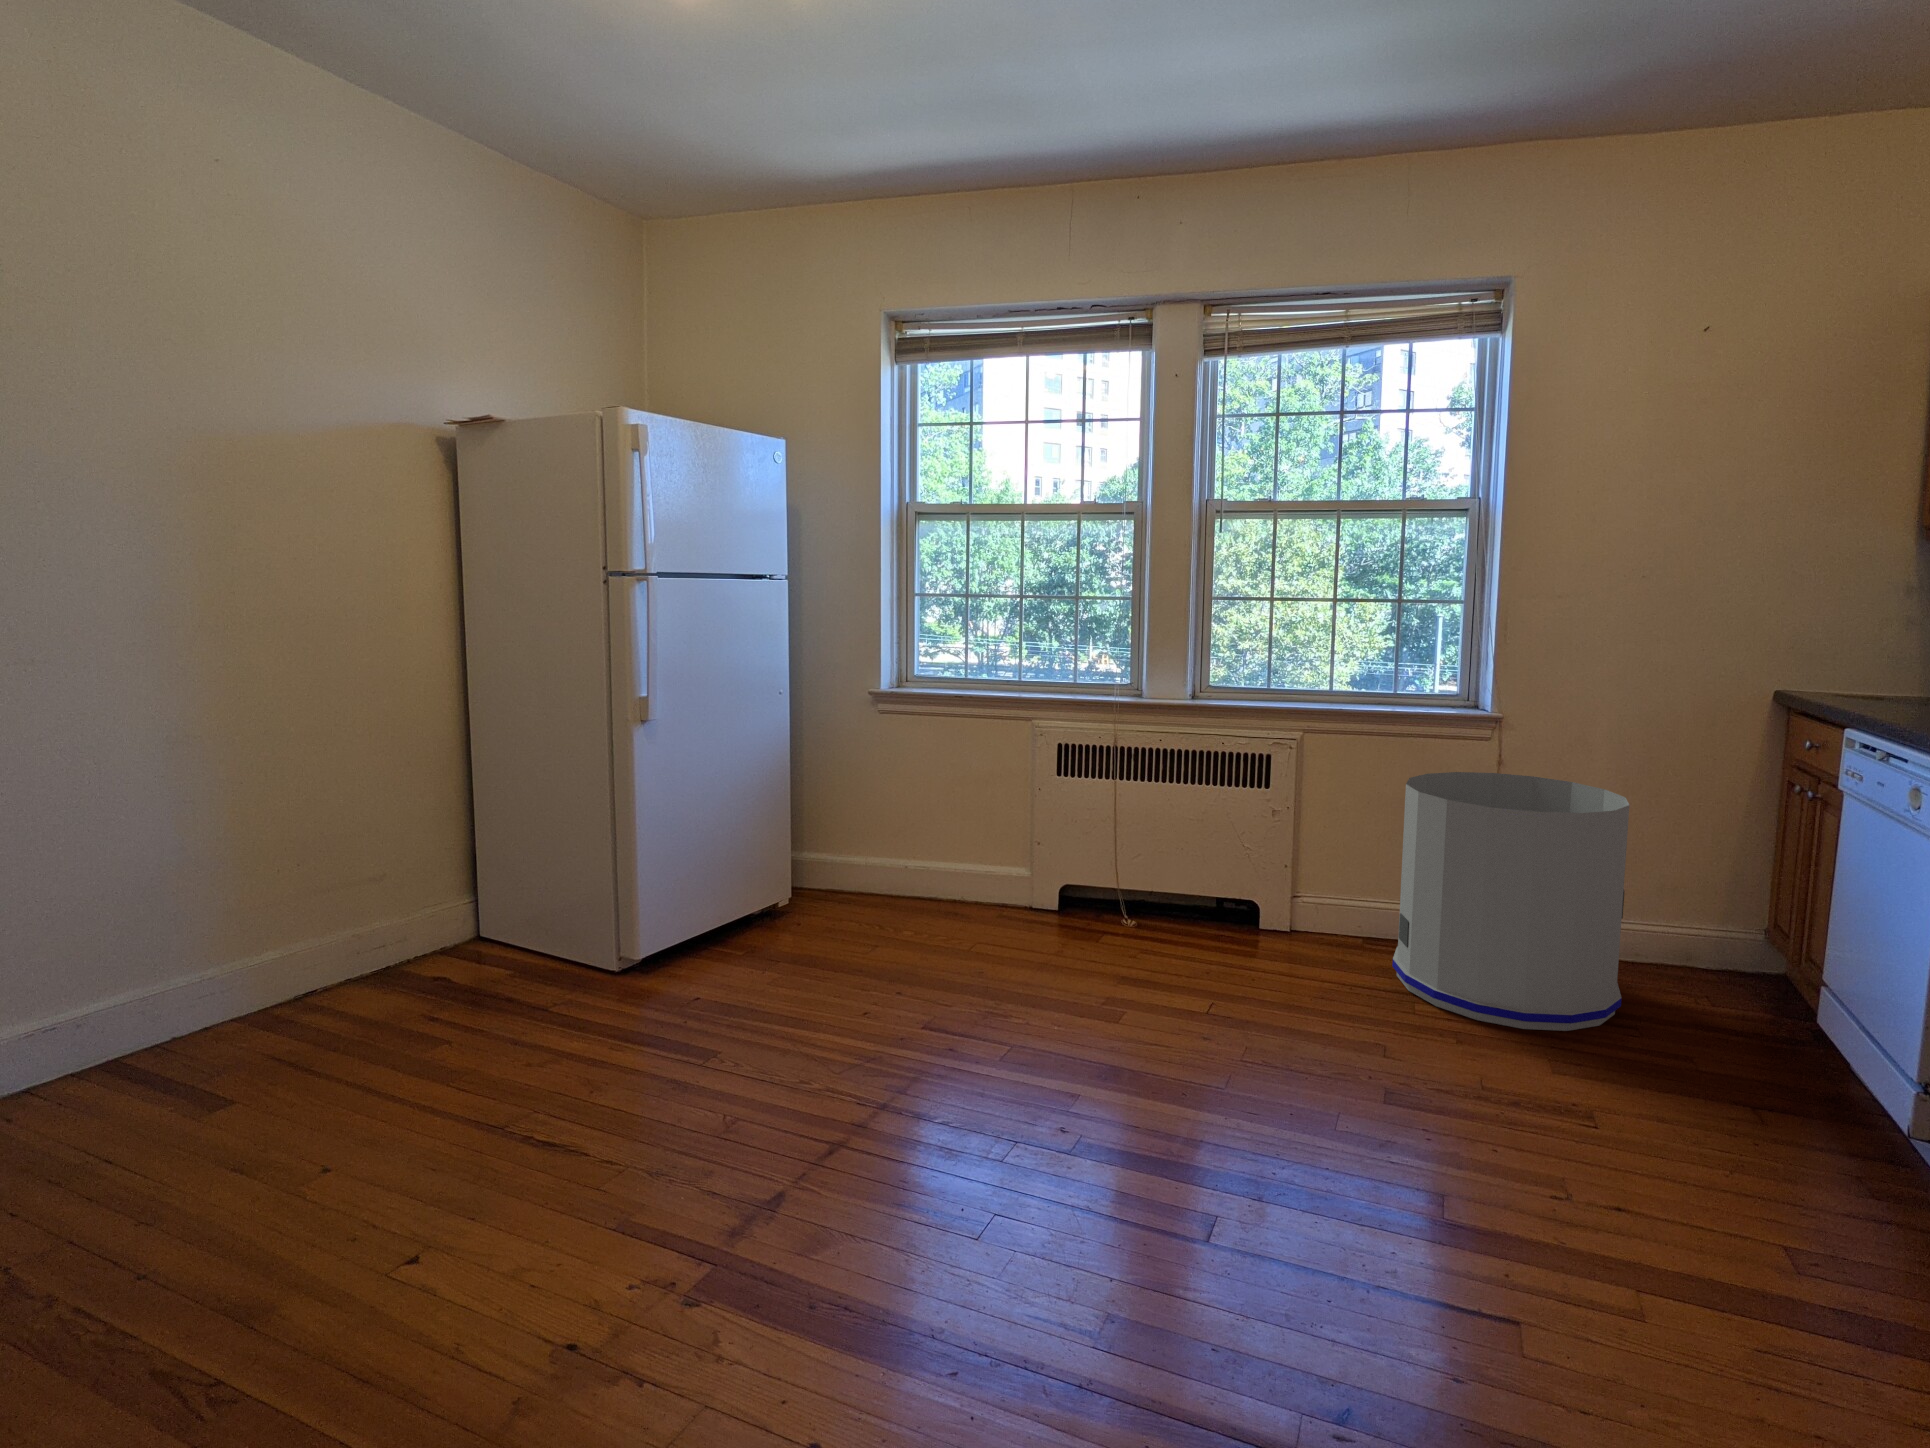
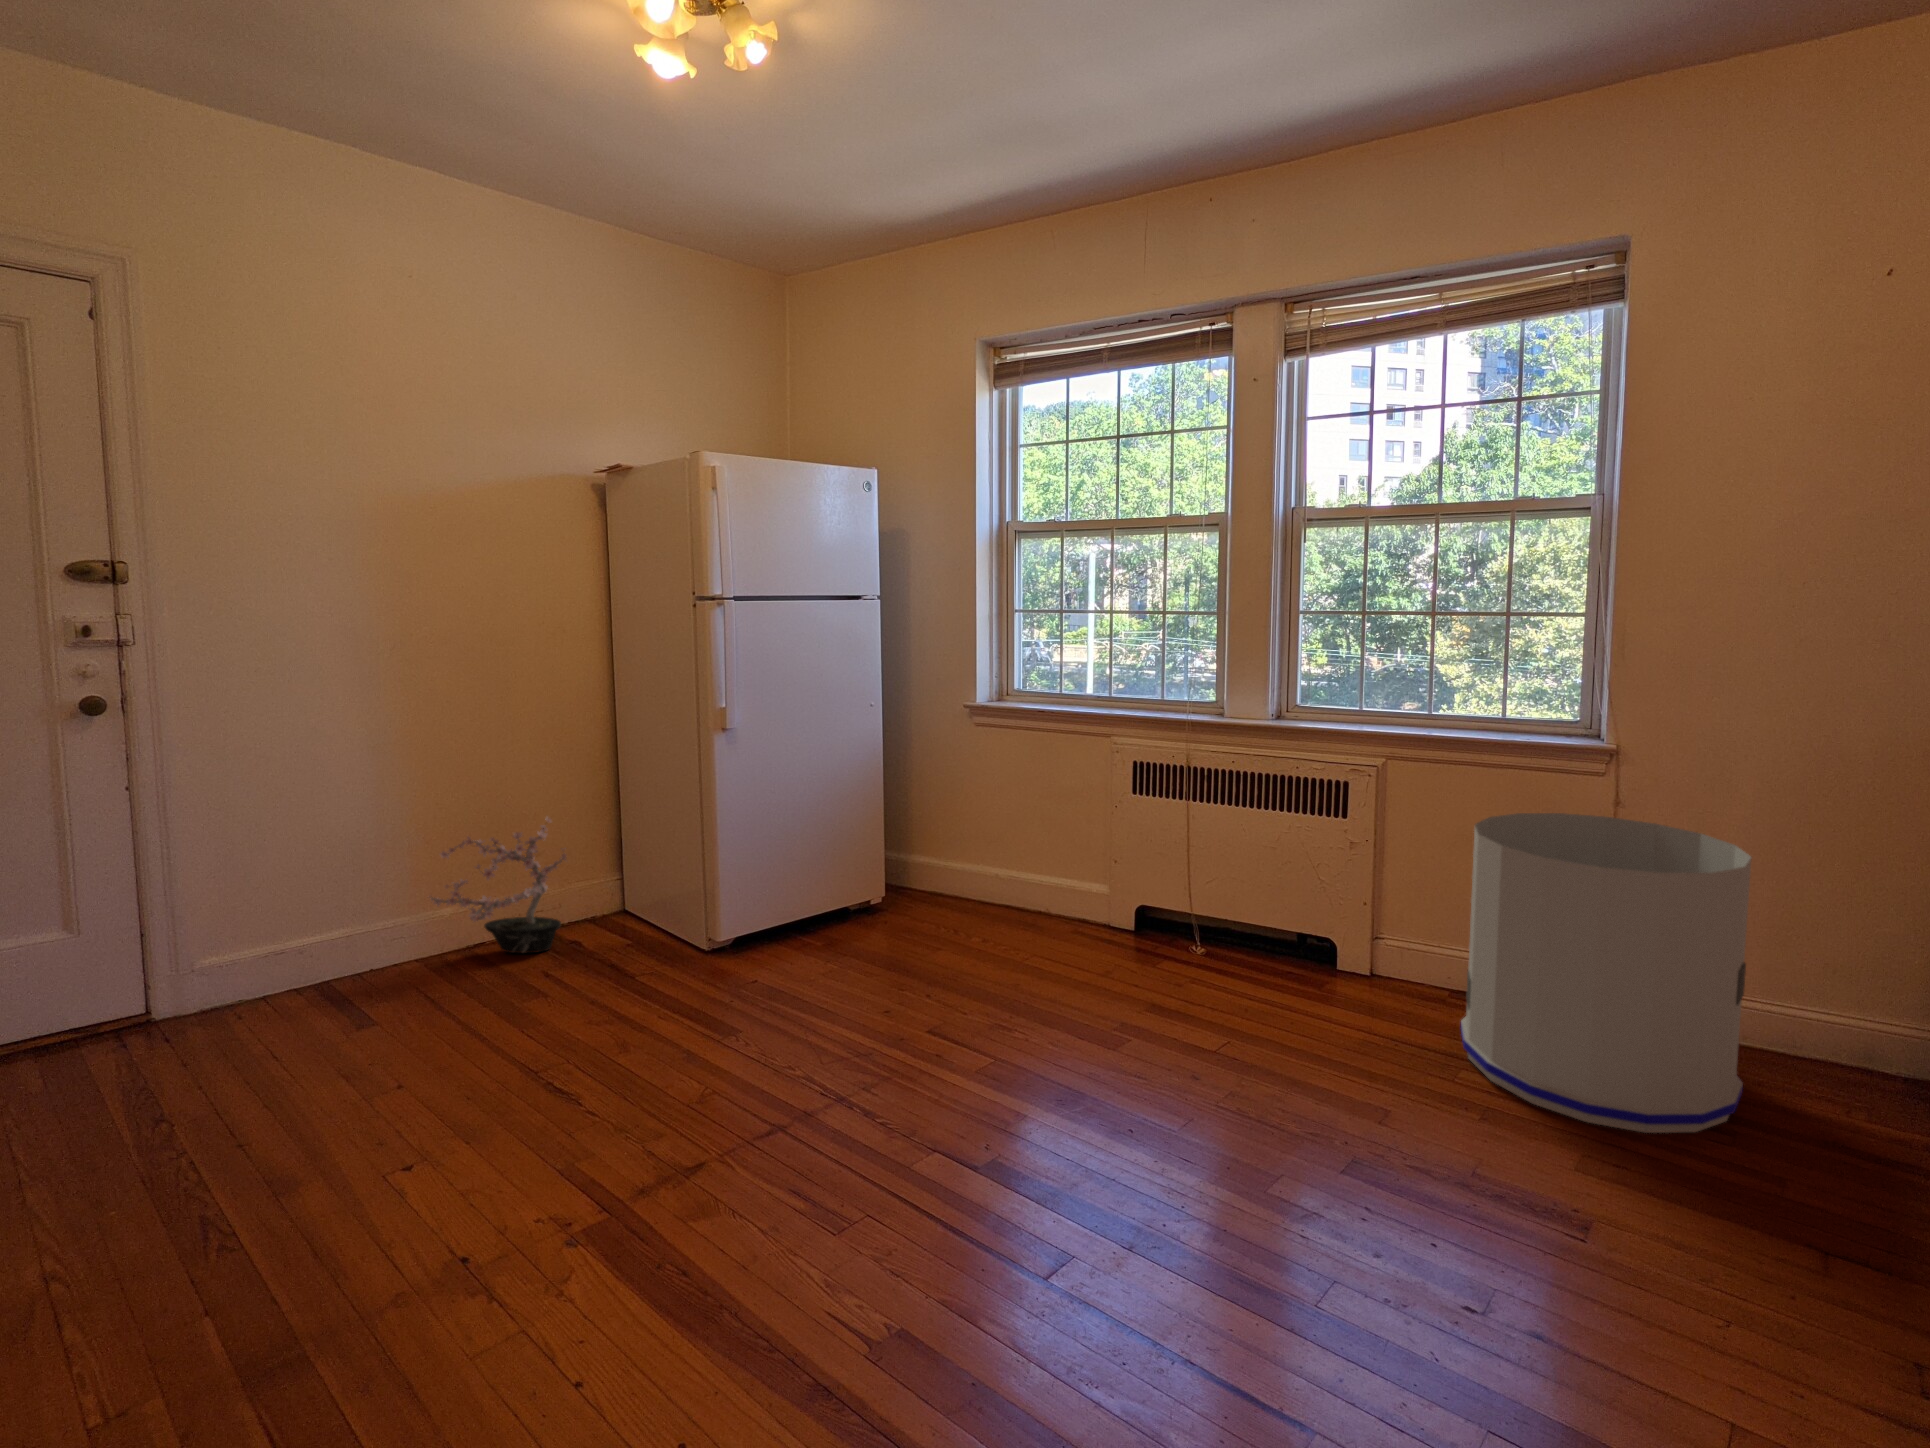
potted plant: none [257,831,439,1001] -> present [431,817,566,953]

